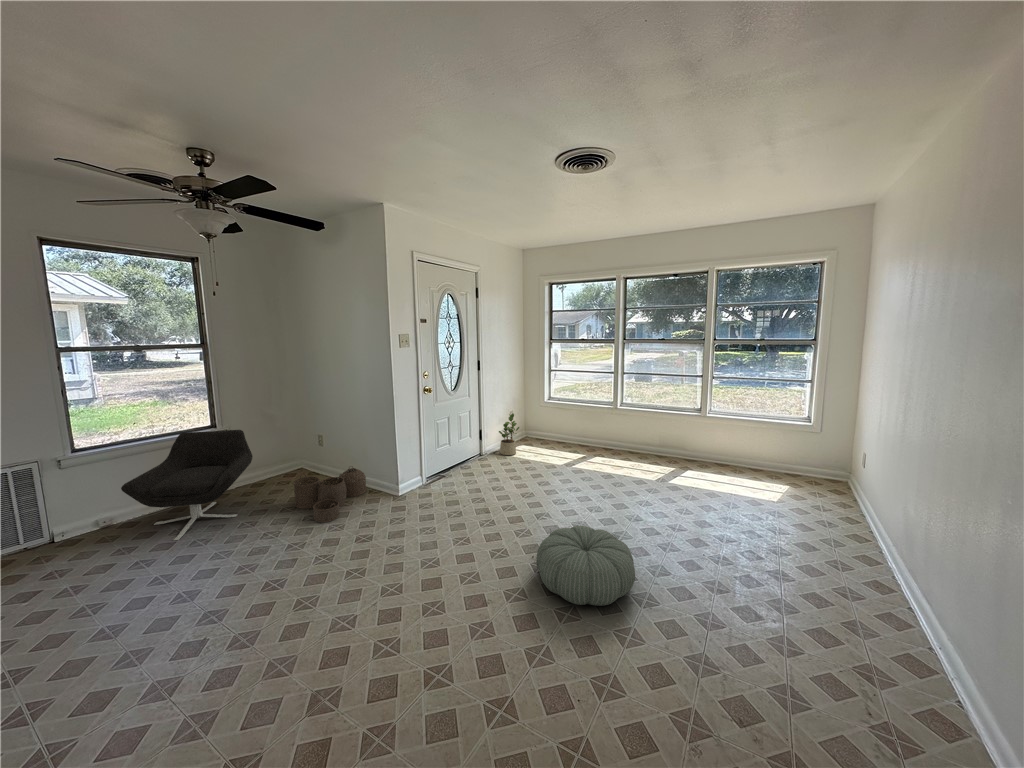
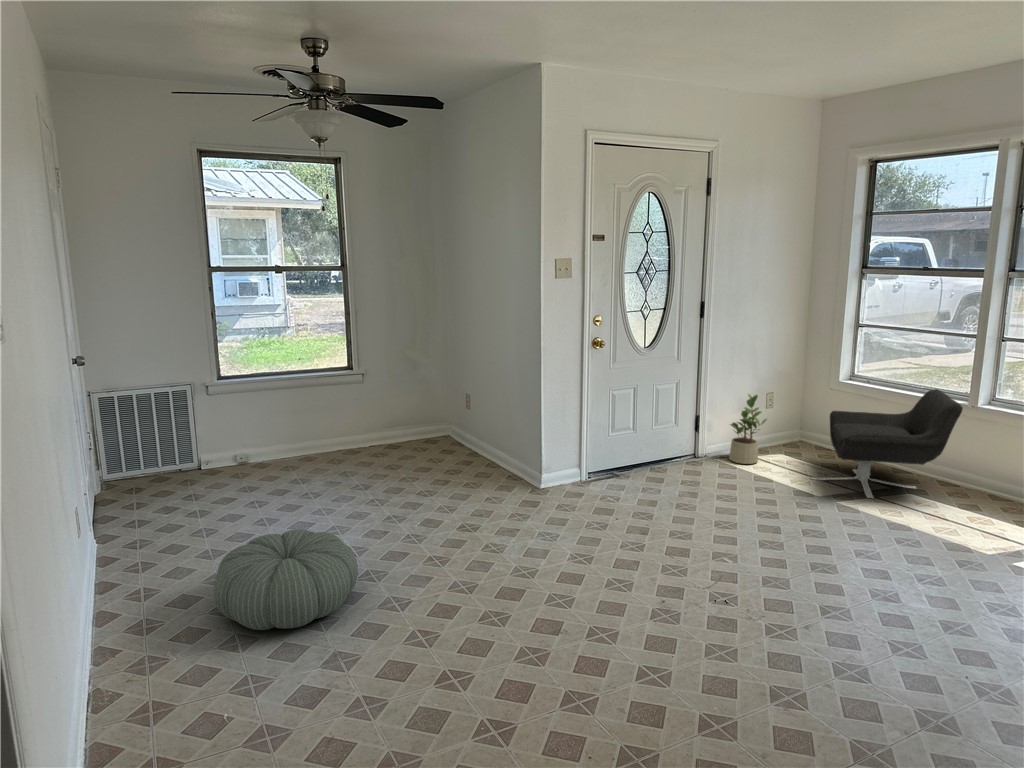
lounge chair: present [121,430,253,540] -> present [811,389,963,498]
woven basket: present [293,468,366,522] -> none [417,439,507,500]
pouf: present [536,526,635,606] -> present [214,530,358,630]

